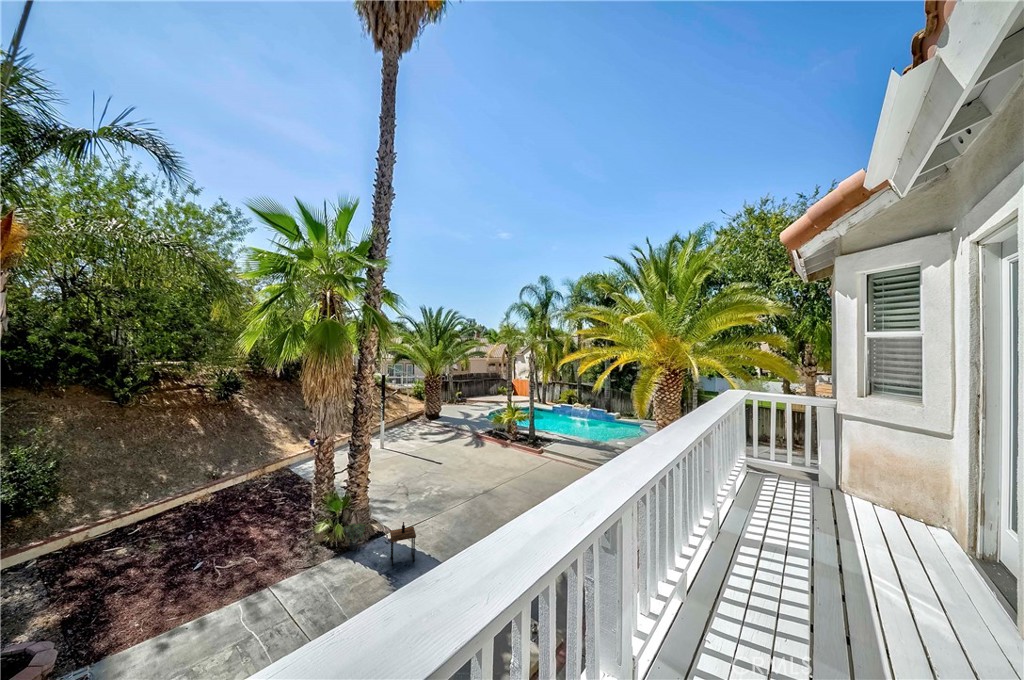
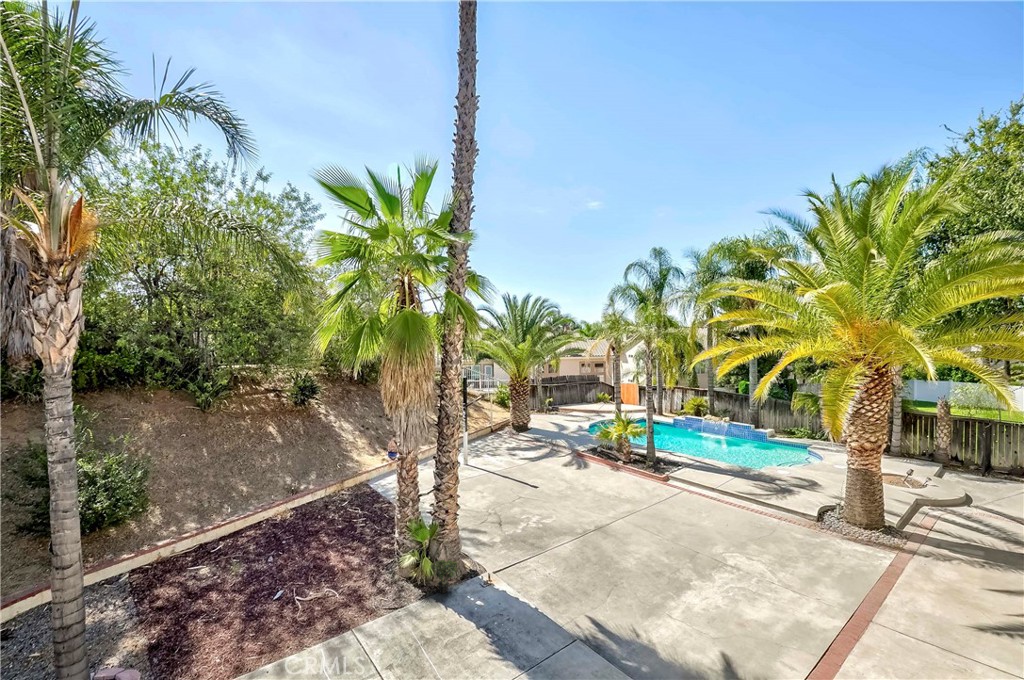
side table: present [390,522,416,566] -> none [487,564,521,620]

